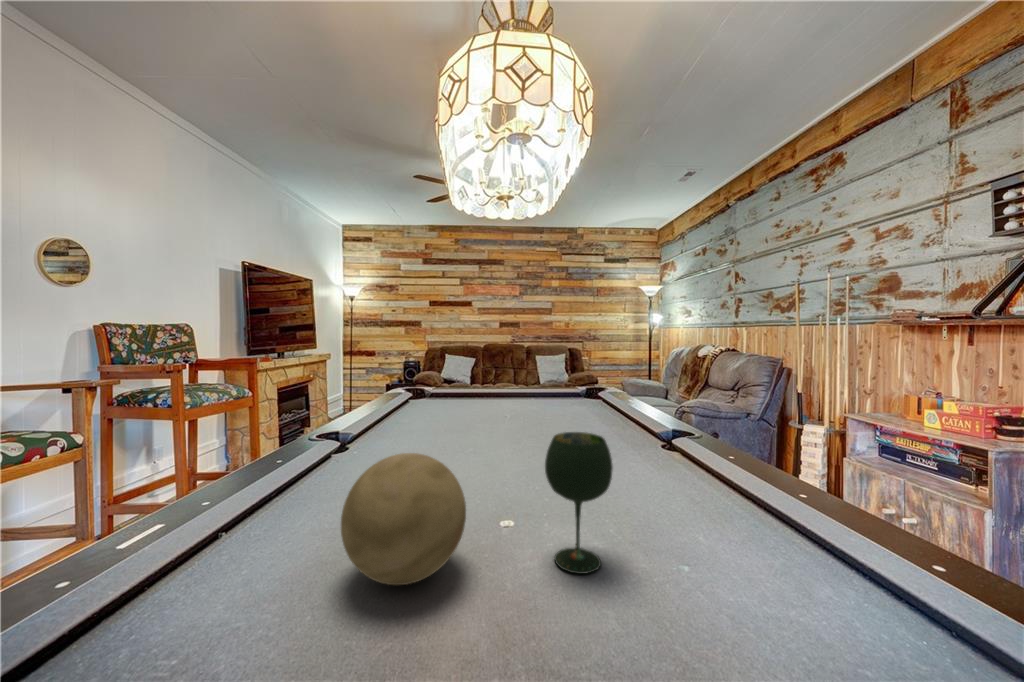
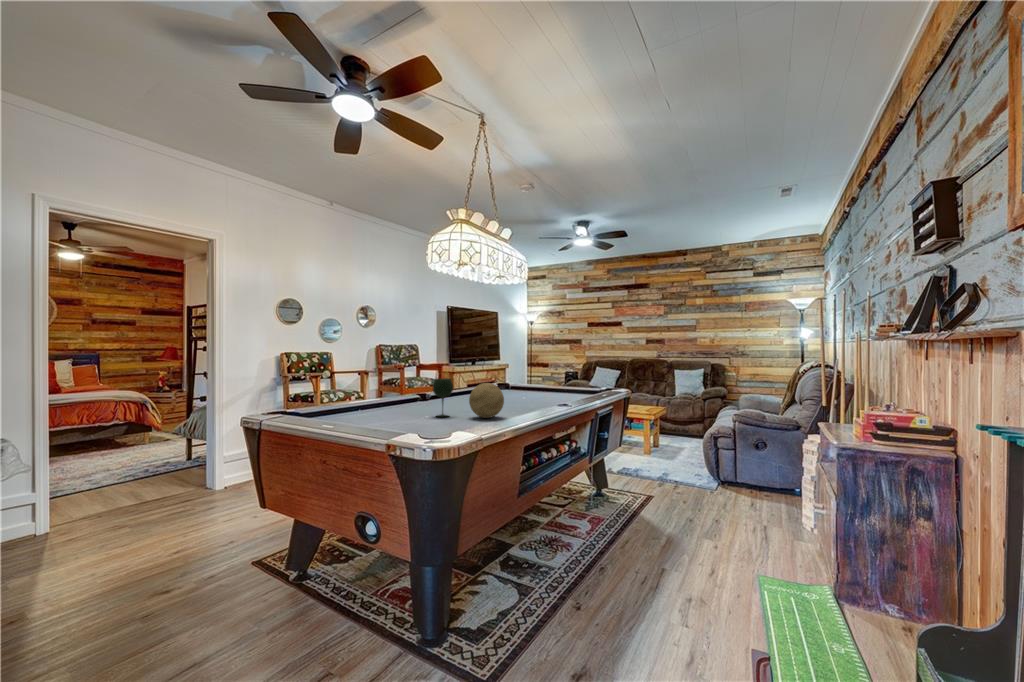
decorative ball: present [341,453,466,585] -> present [469,383,504,418]

